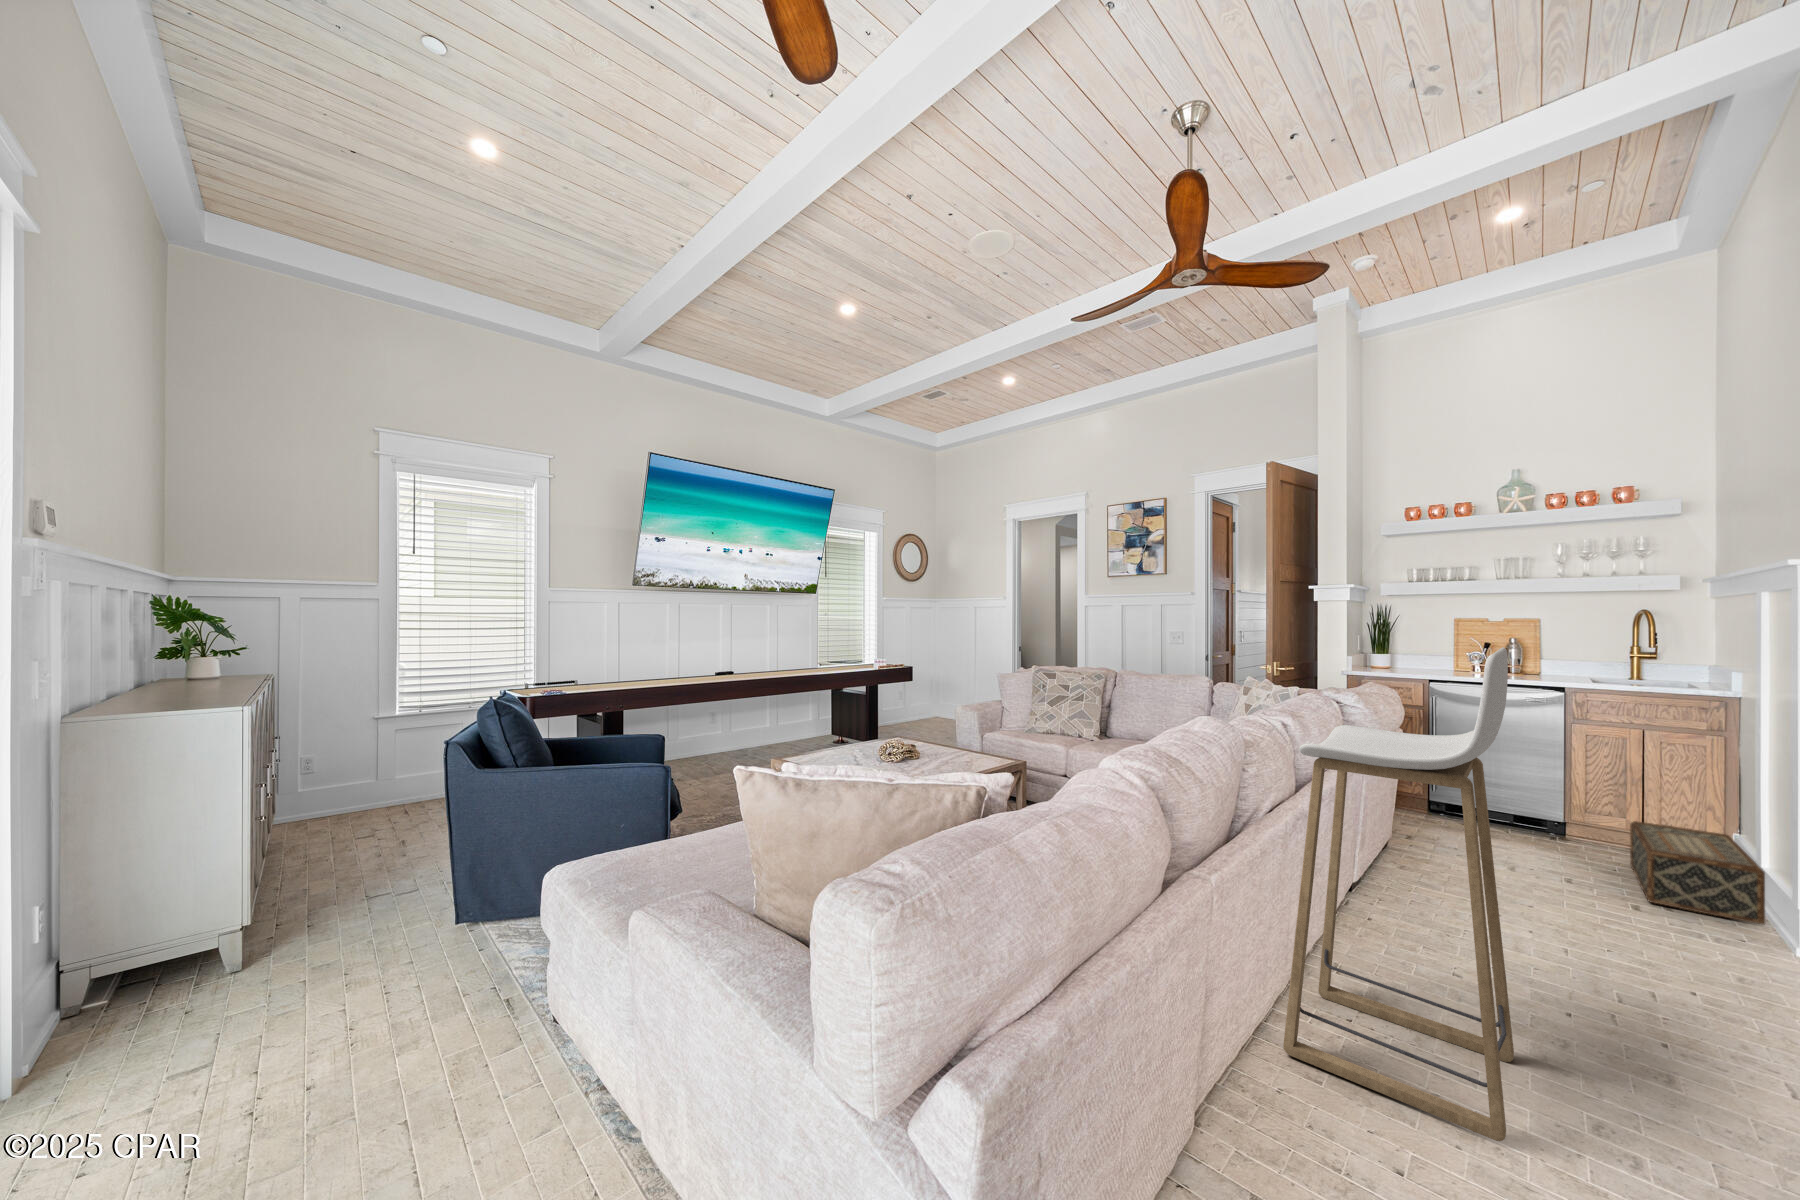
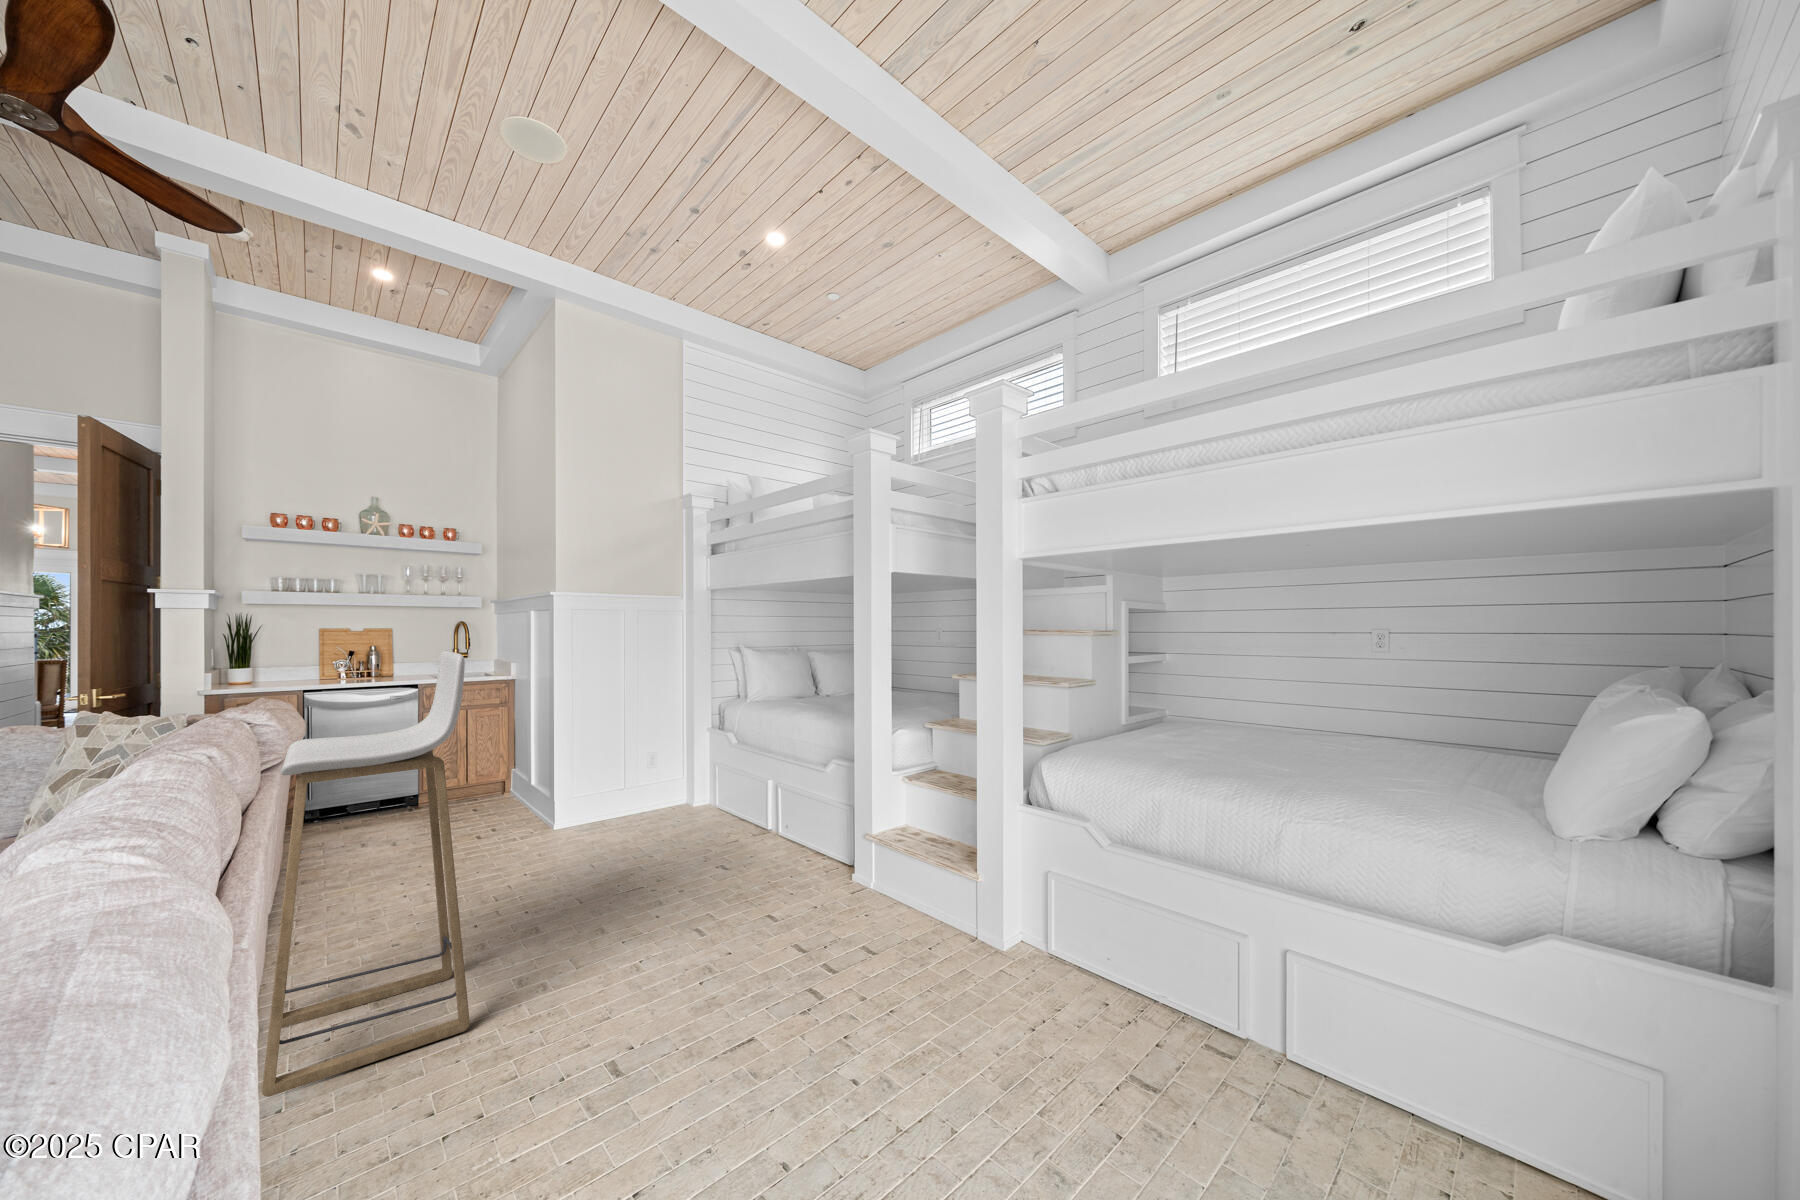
woven basket: present [1630,821,1765,924] -> none [467,770,545,831]

